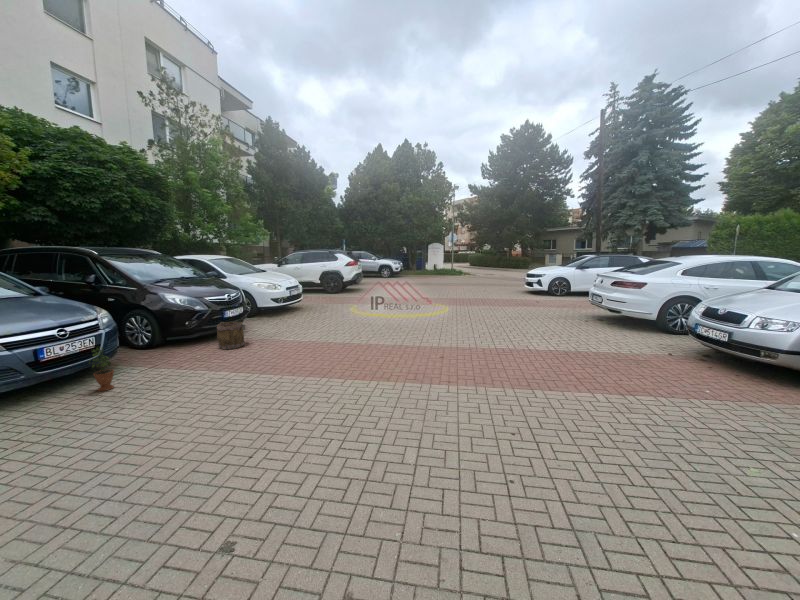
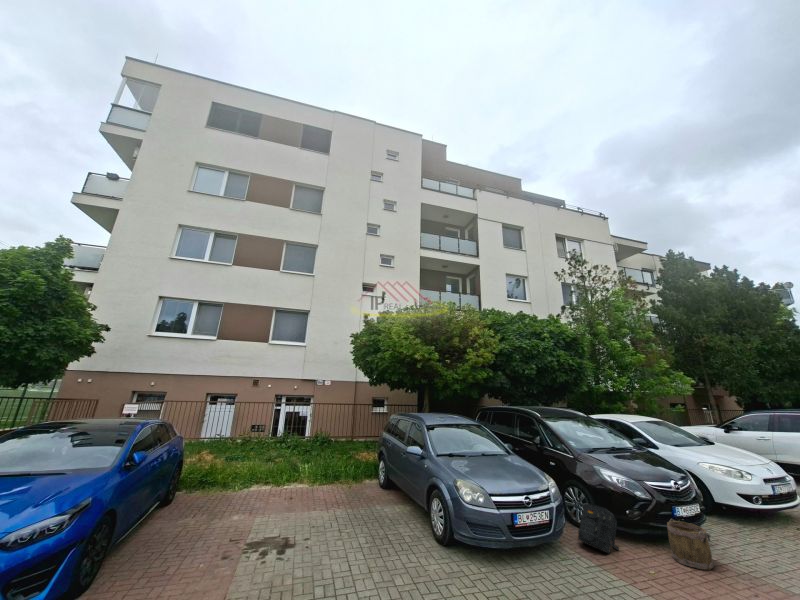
backpack: none [135,326,176,360] -> present [578,504,619,554]
potted plant: present [89,346,114,391] -> none [547,521,568,578]

